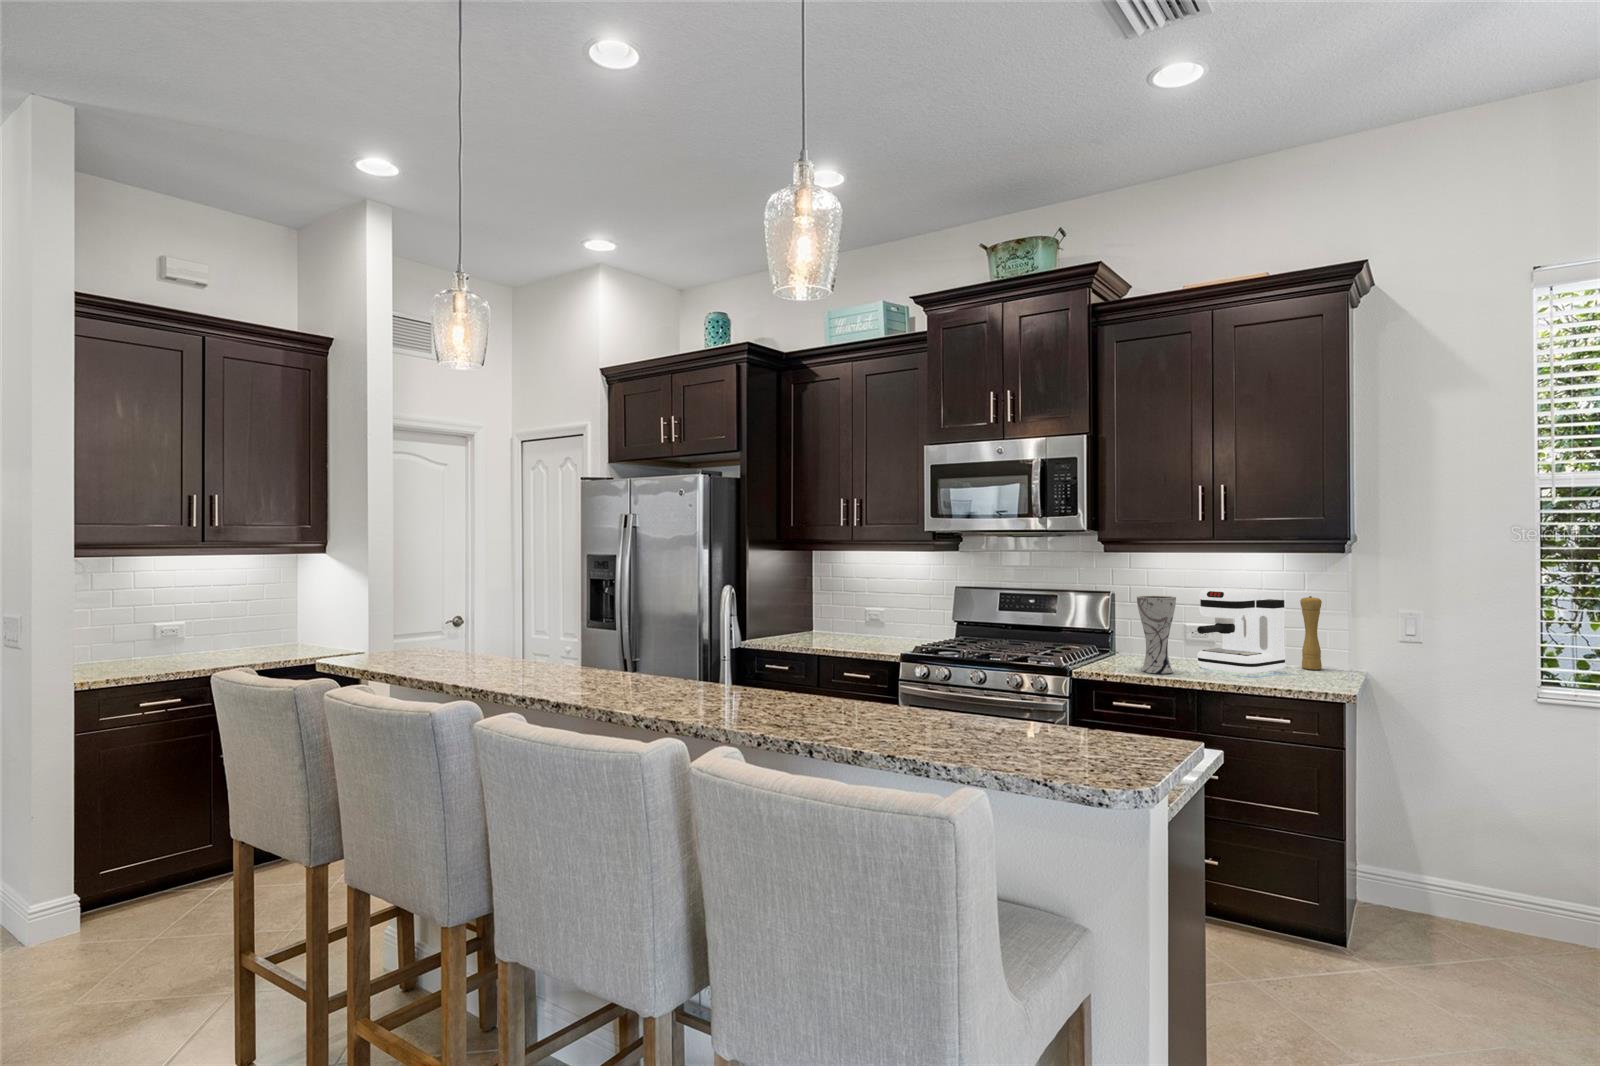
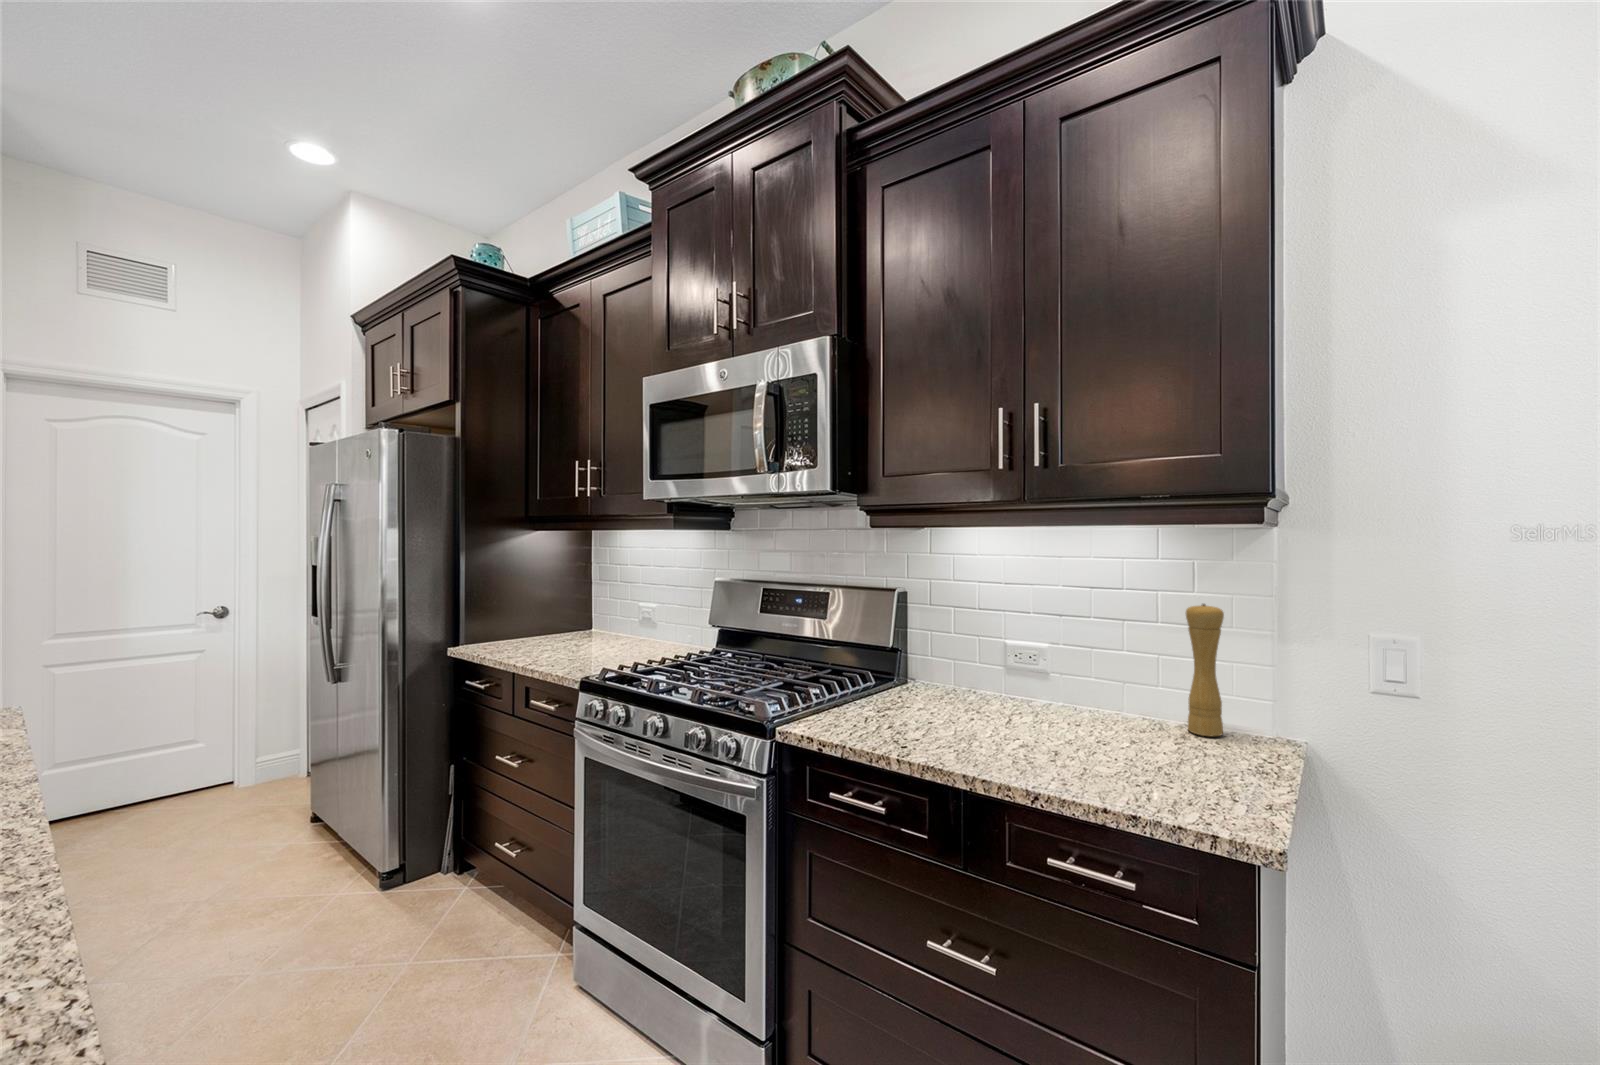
coffee maker: present [1197,588,1286,675] -> none [983,587,1151,756]
vase: present [1137,595,1176,673] -> none [877,601,944,747]

